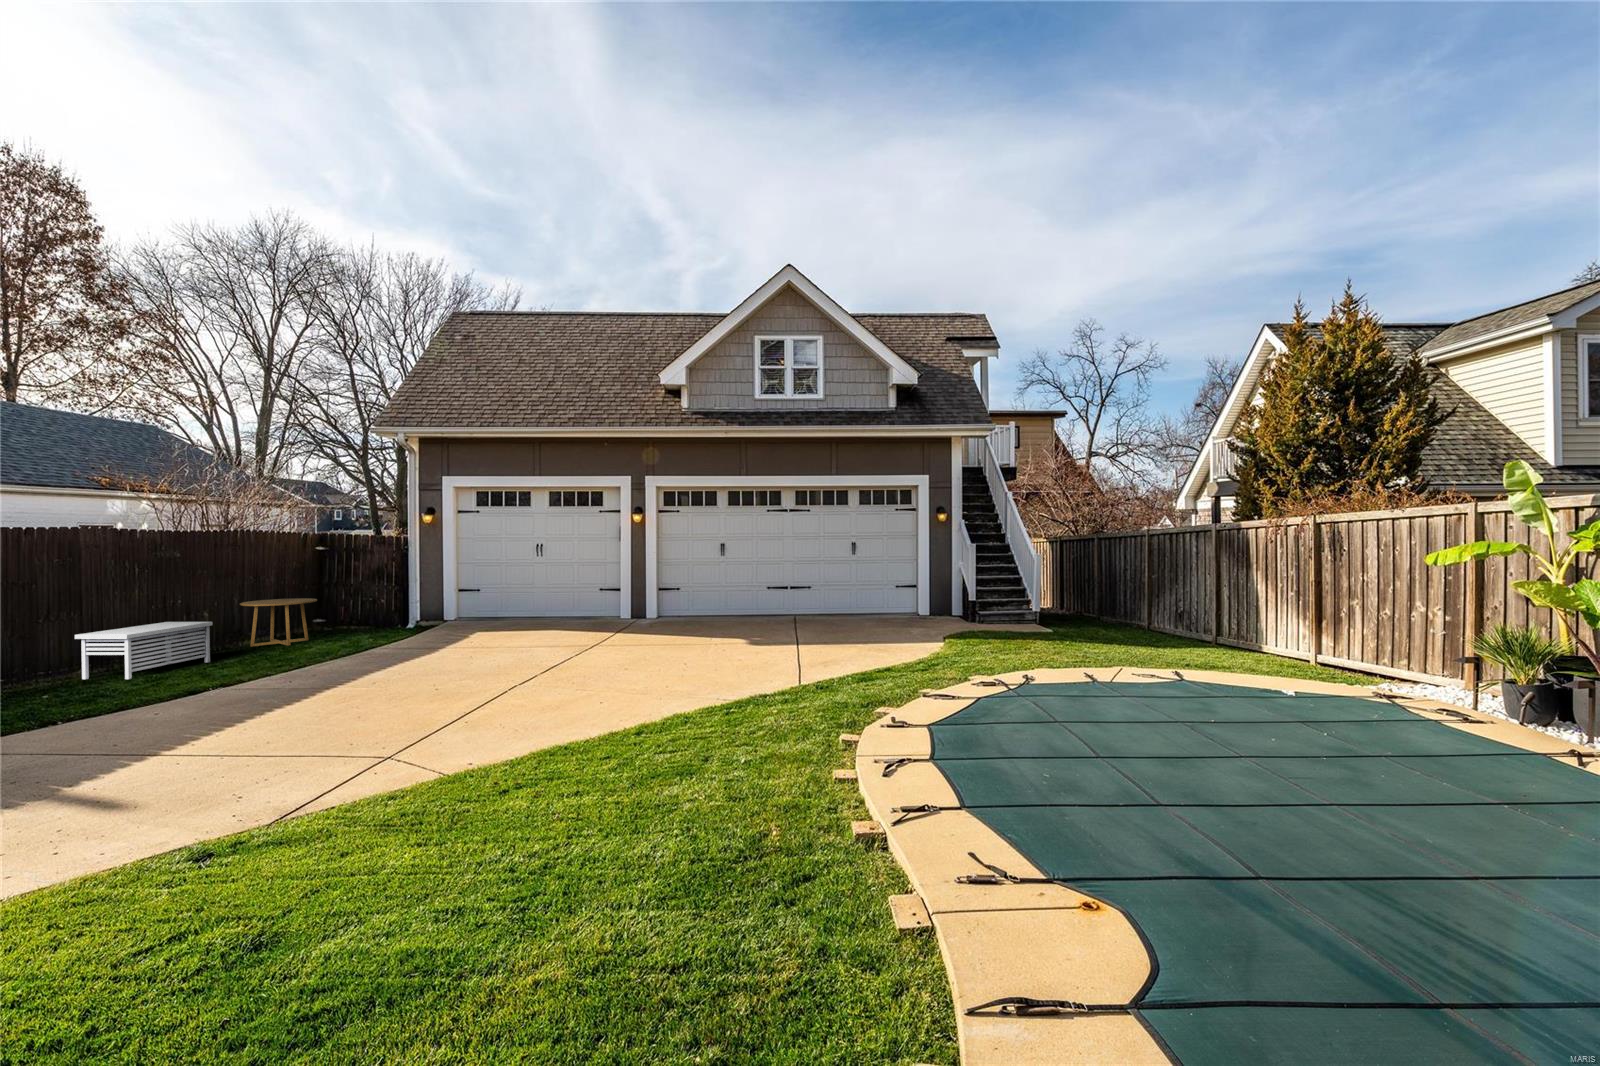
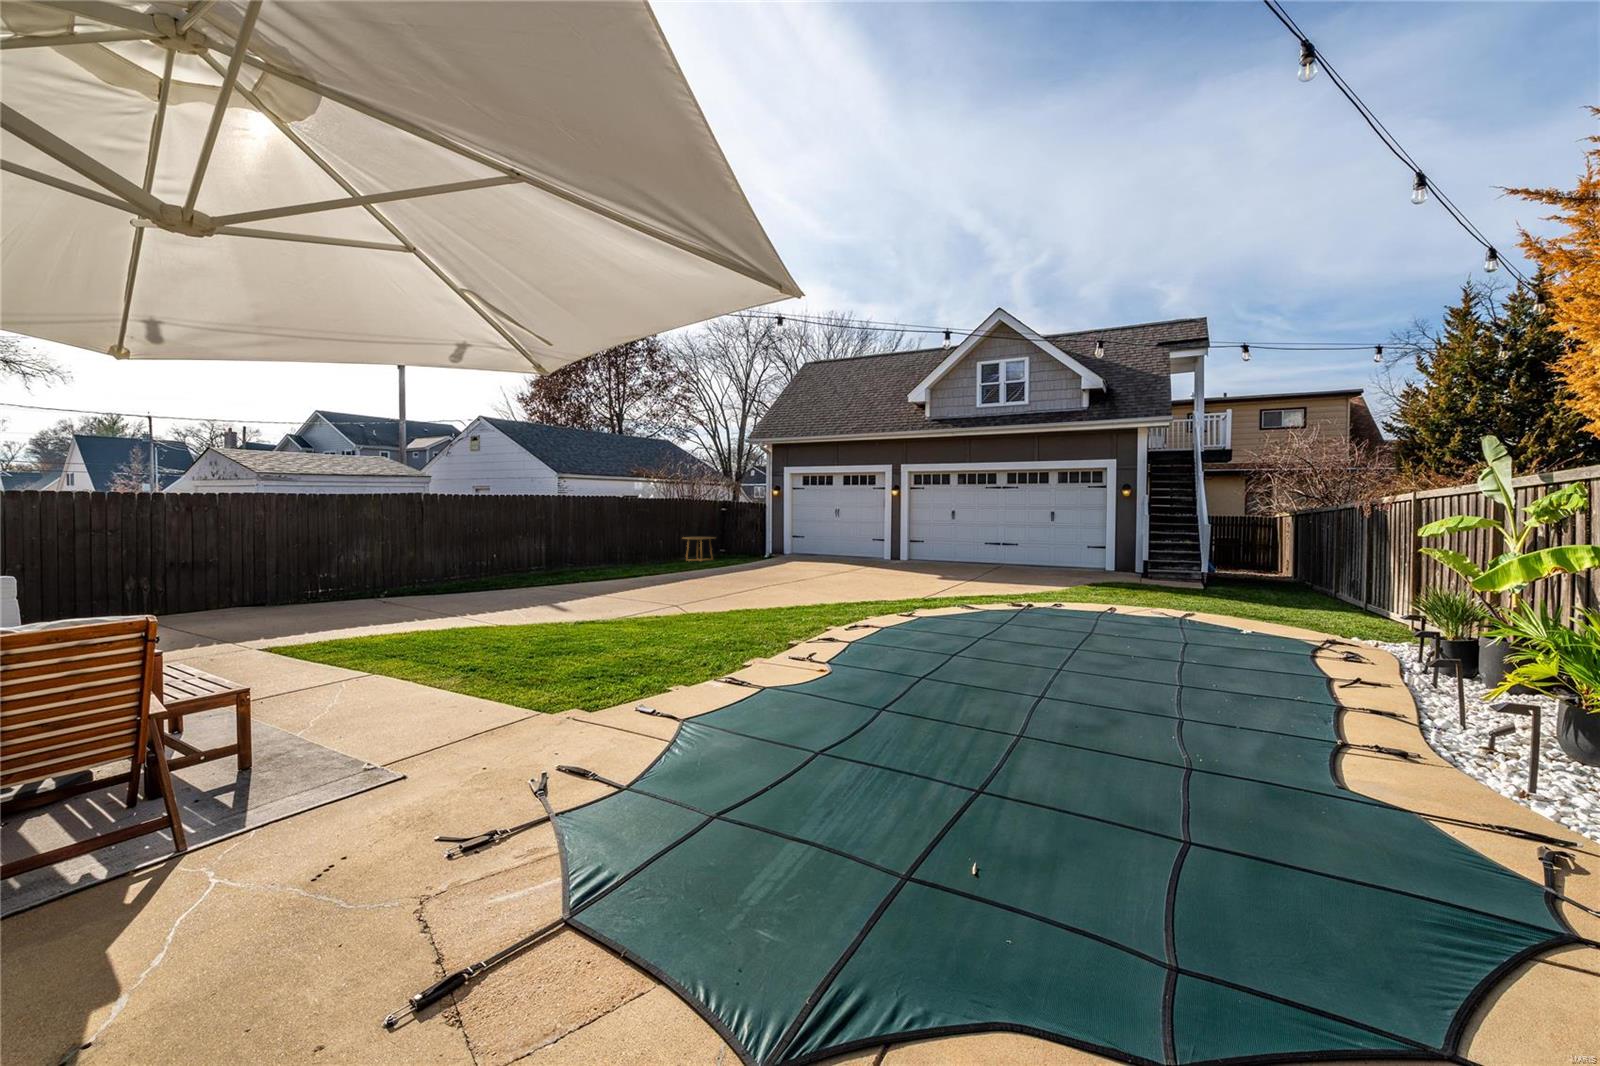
storage bench: present [75,622,213,679] -> none [609,544,663,568]

